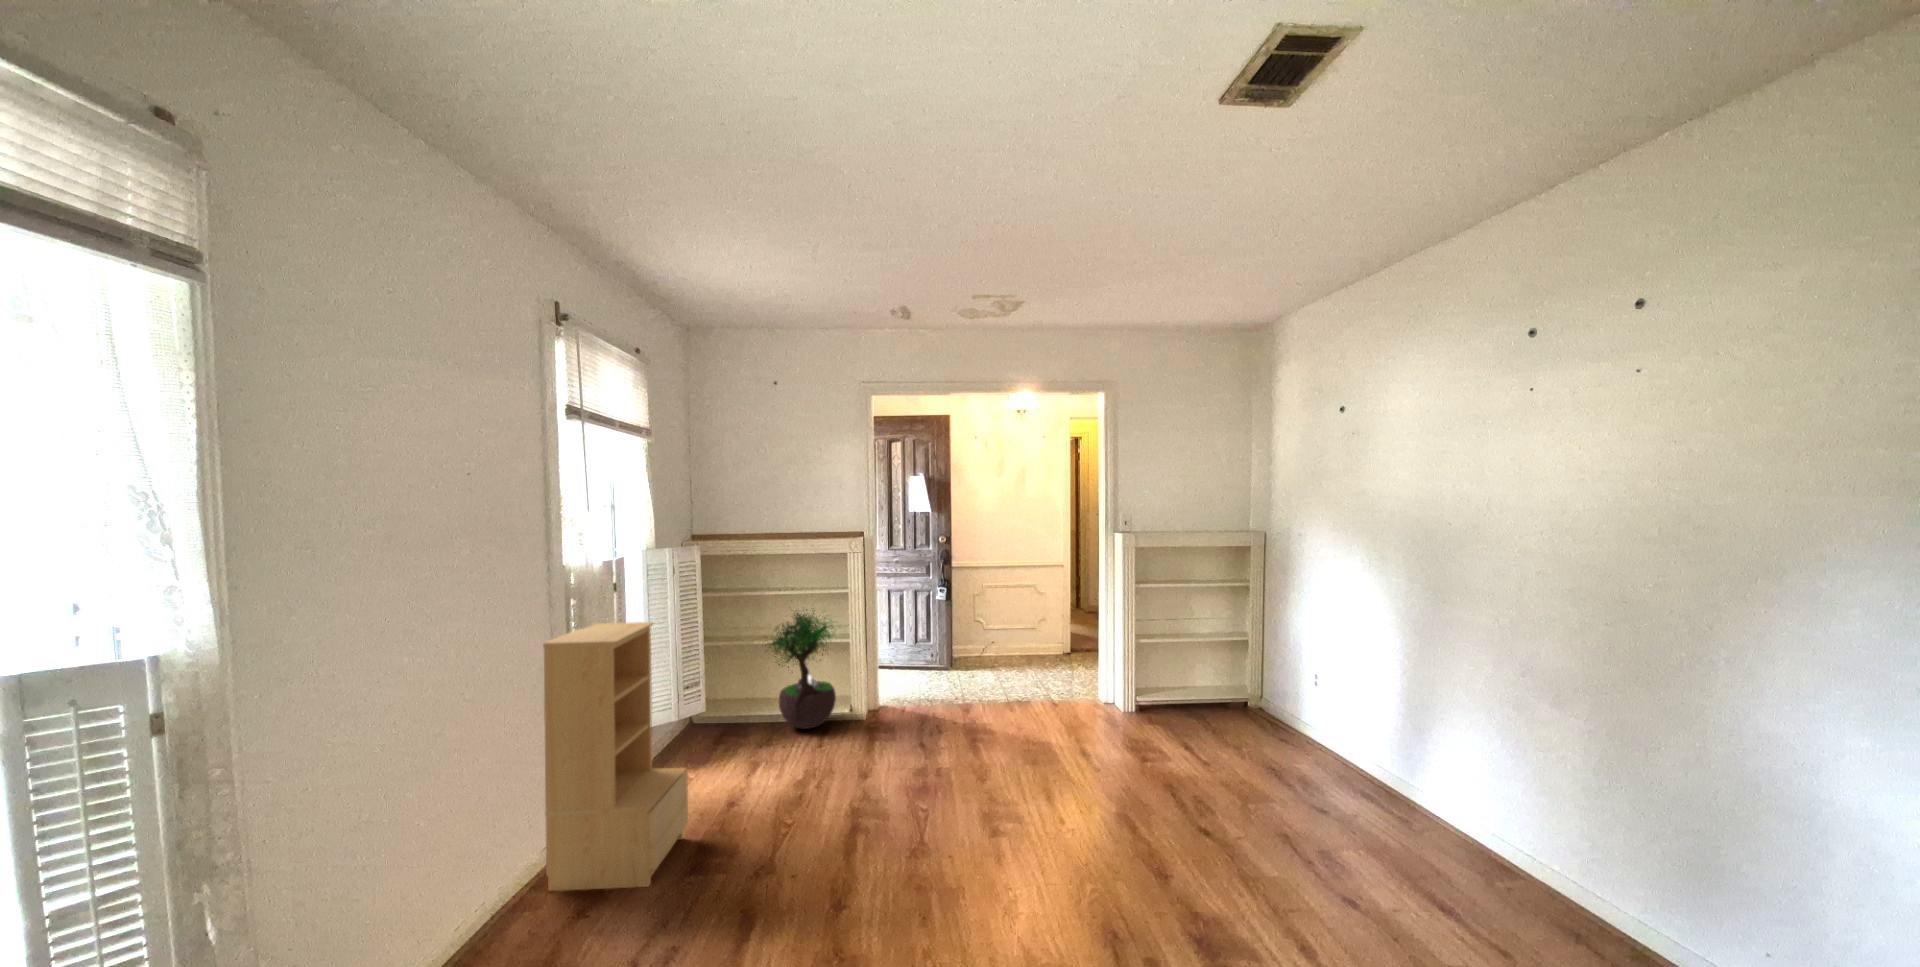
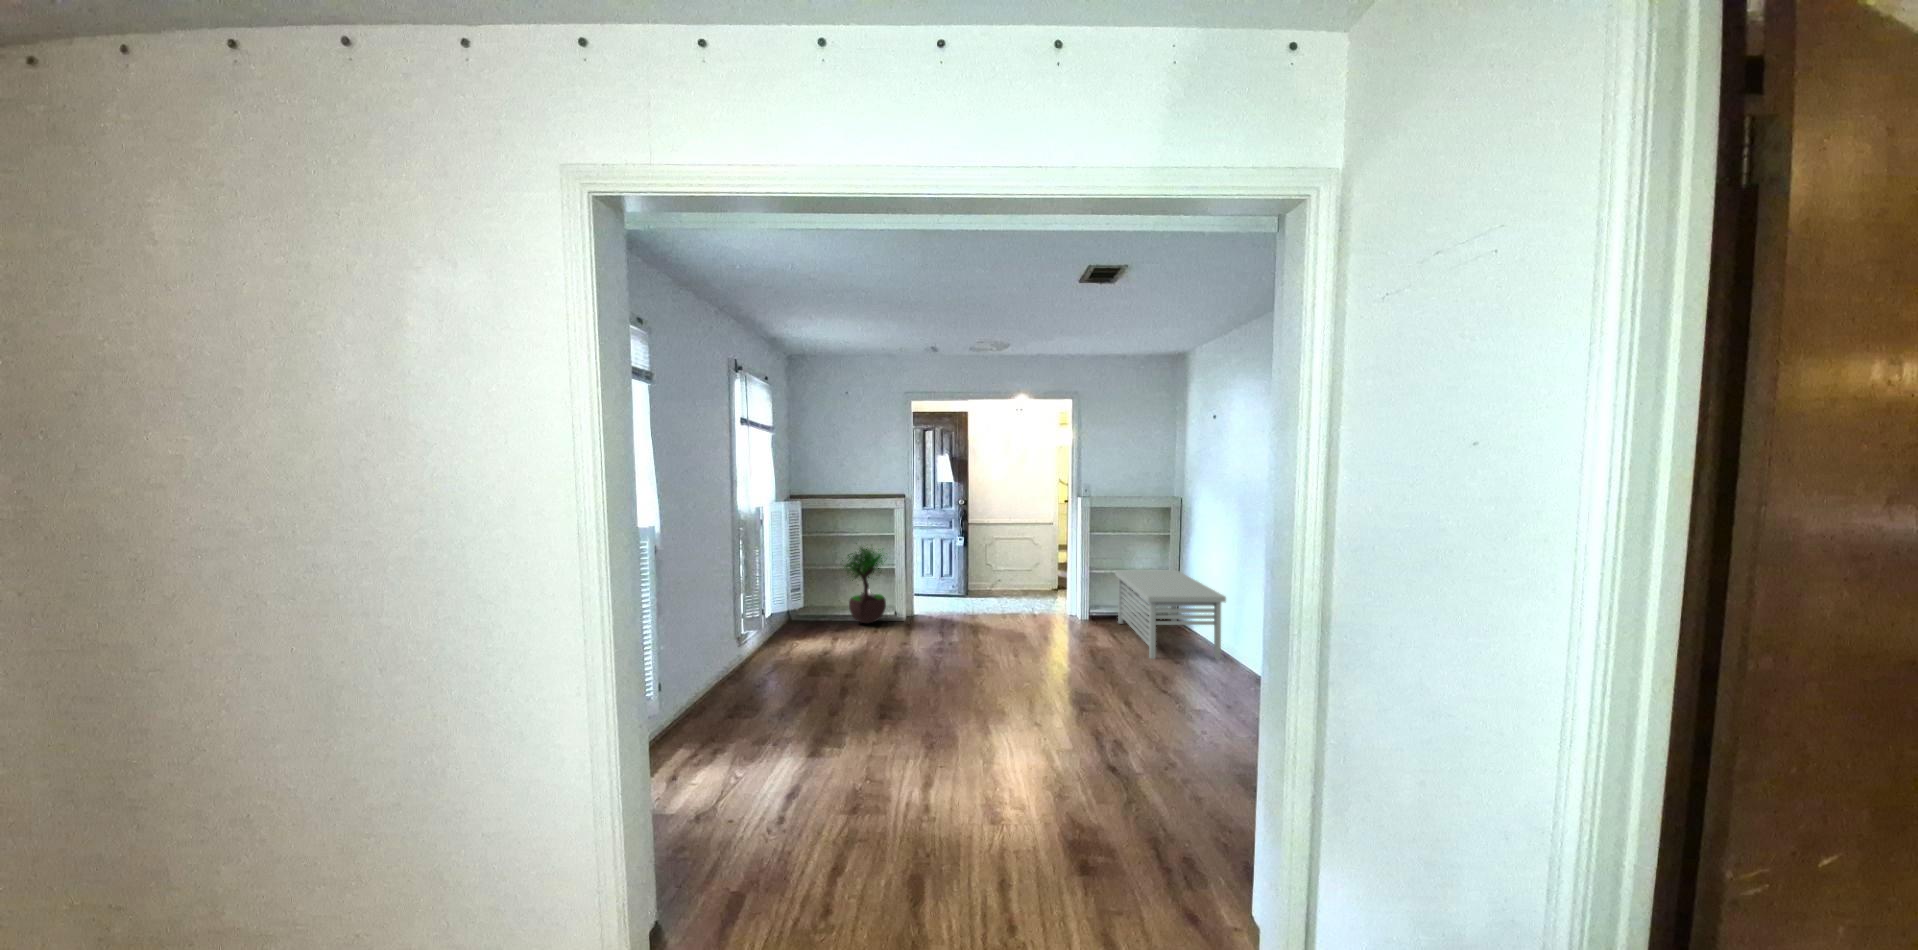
bookshelf: present [543,622,688,891] -> none [733,543,804,682]
storage bench: none [1172,636,1380,796] -> present [1115,570,1226,659]

